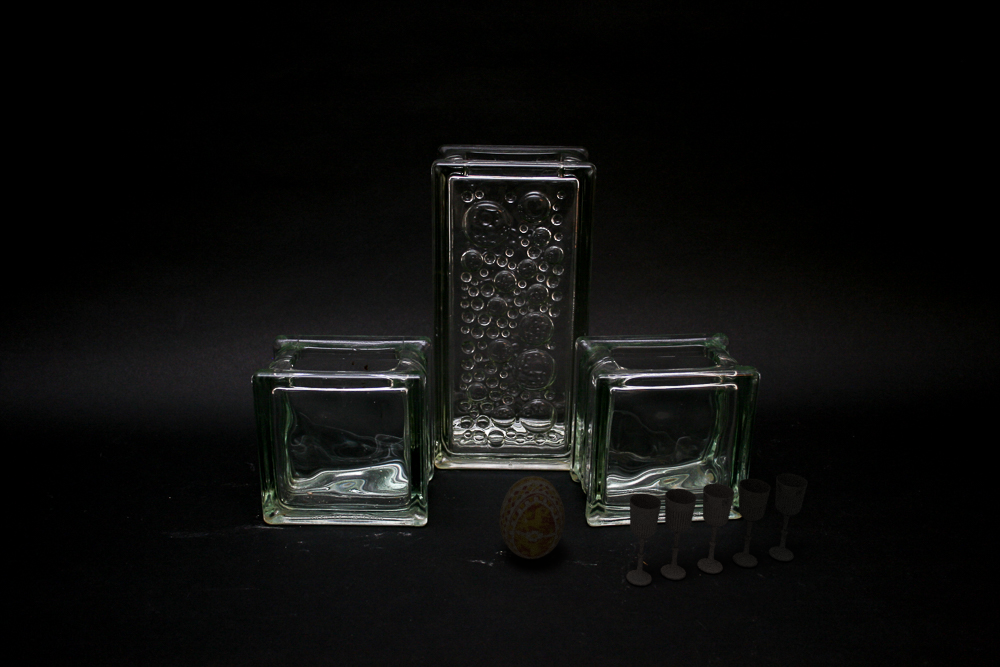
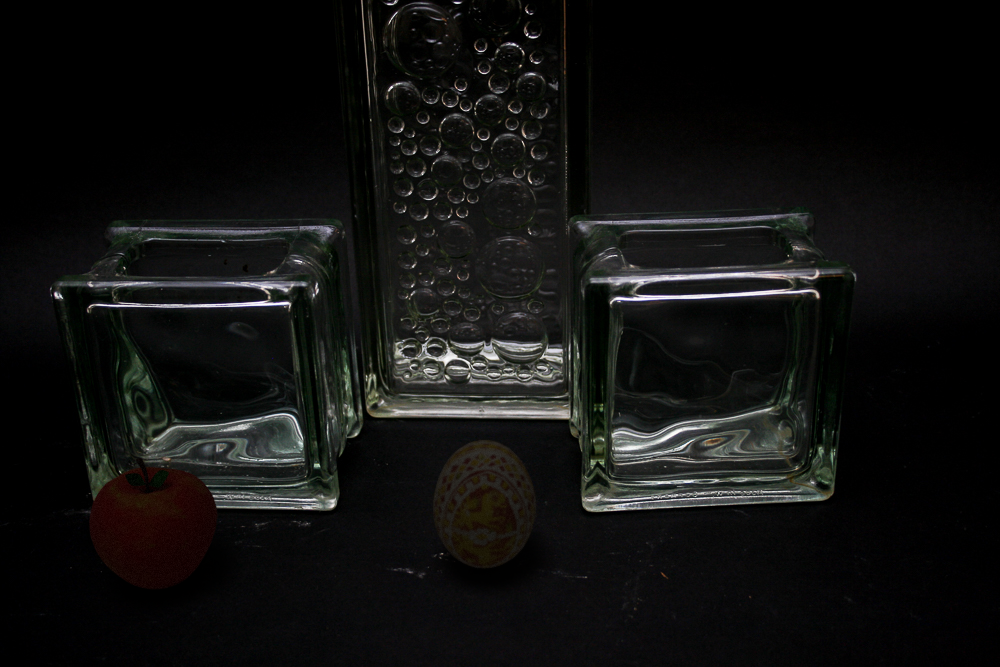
wine glass: present [626,474,807,586] -> none [631,433,931,614]
apple: none [280,484,360,572] -> present [89,458,218,589]

